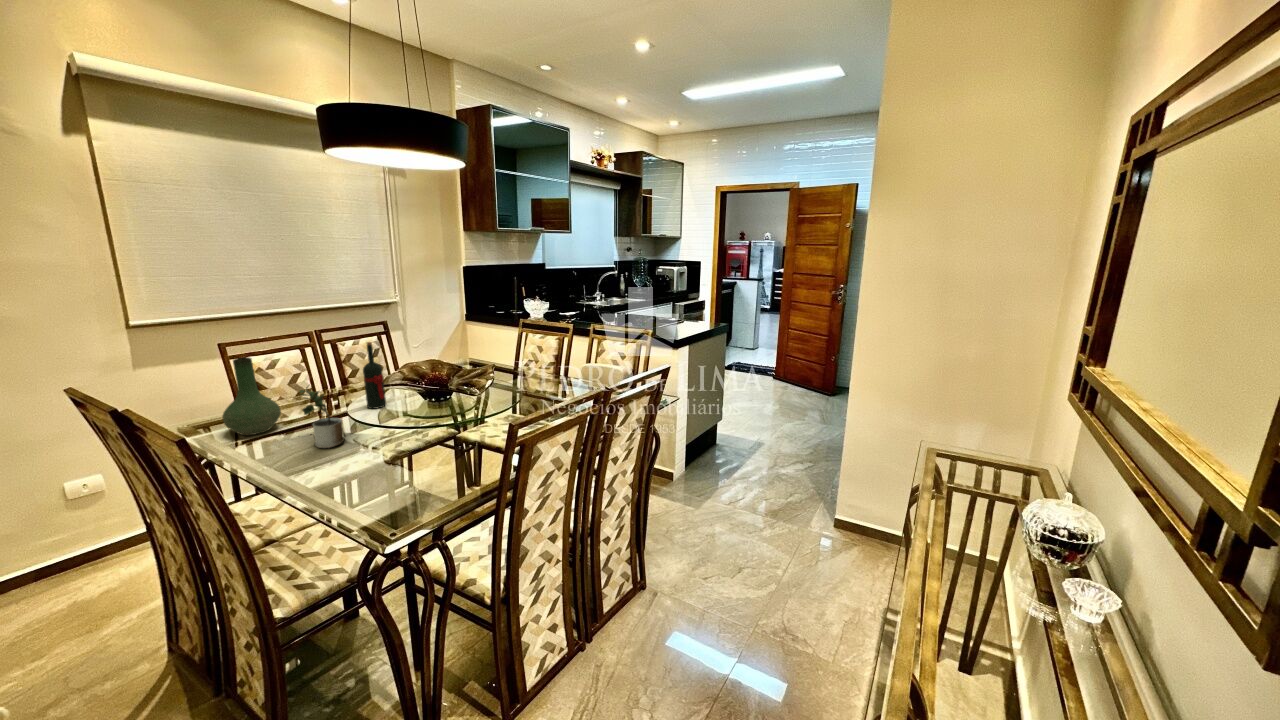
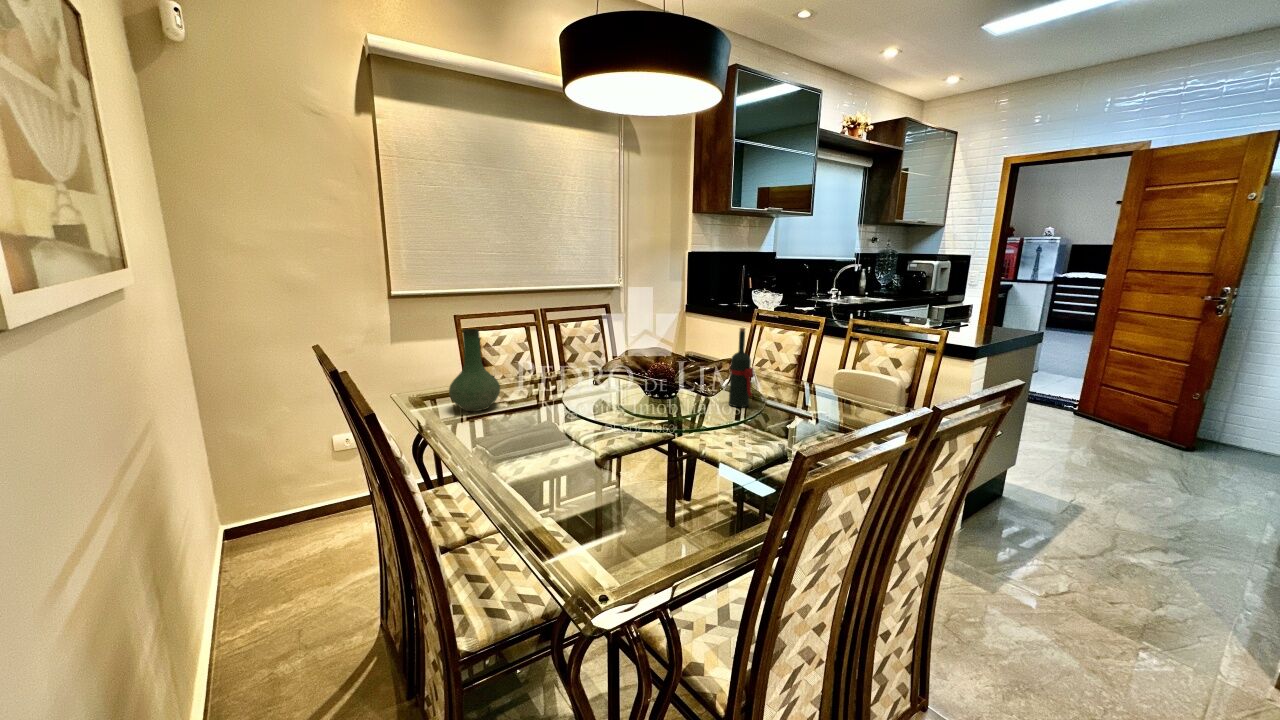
wine bottle: present [363,342,386,409] -> present [729,328,753,407]
potted plant: present [300,386,344,448] -> none [518,363,557,436]

